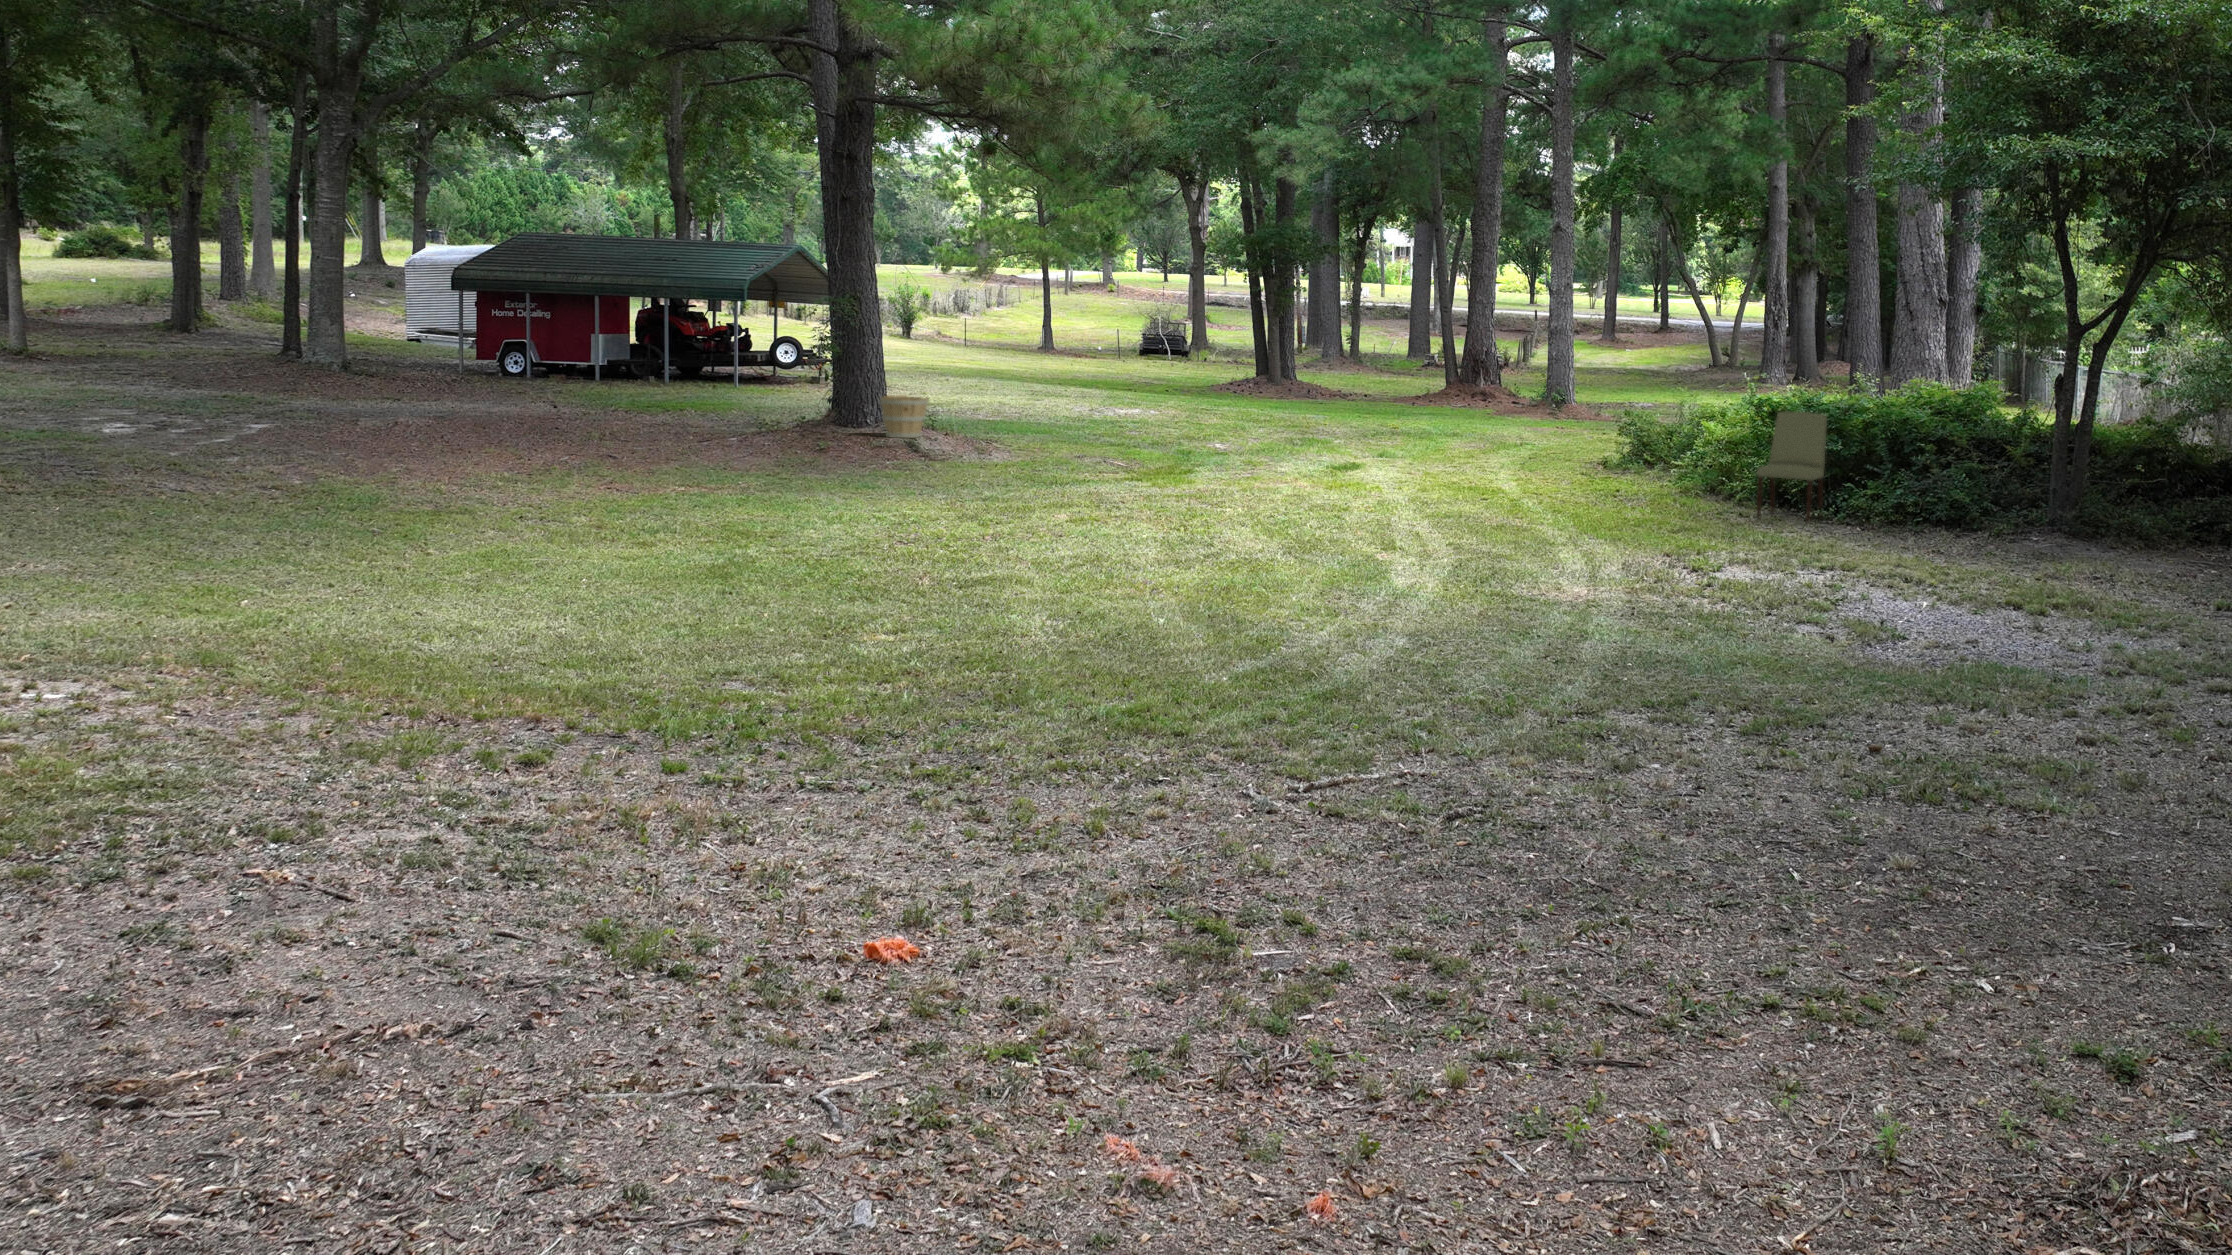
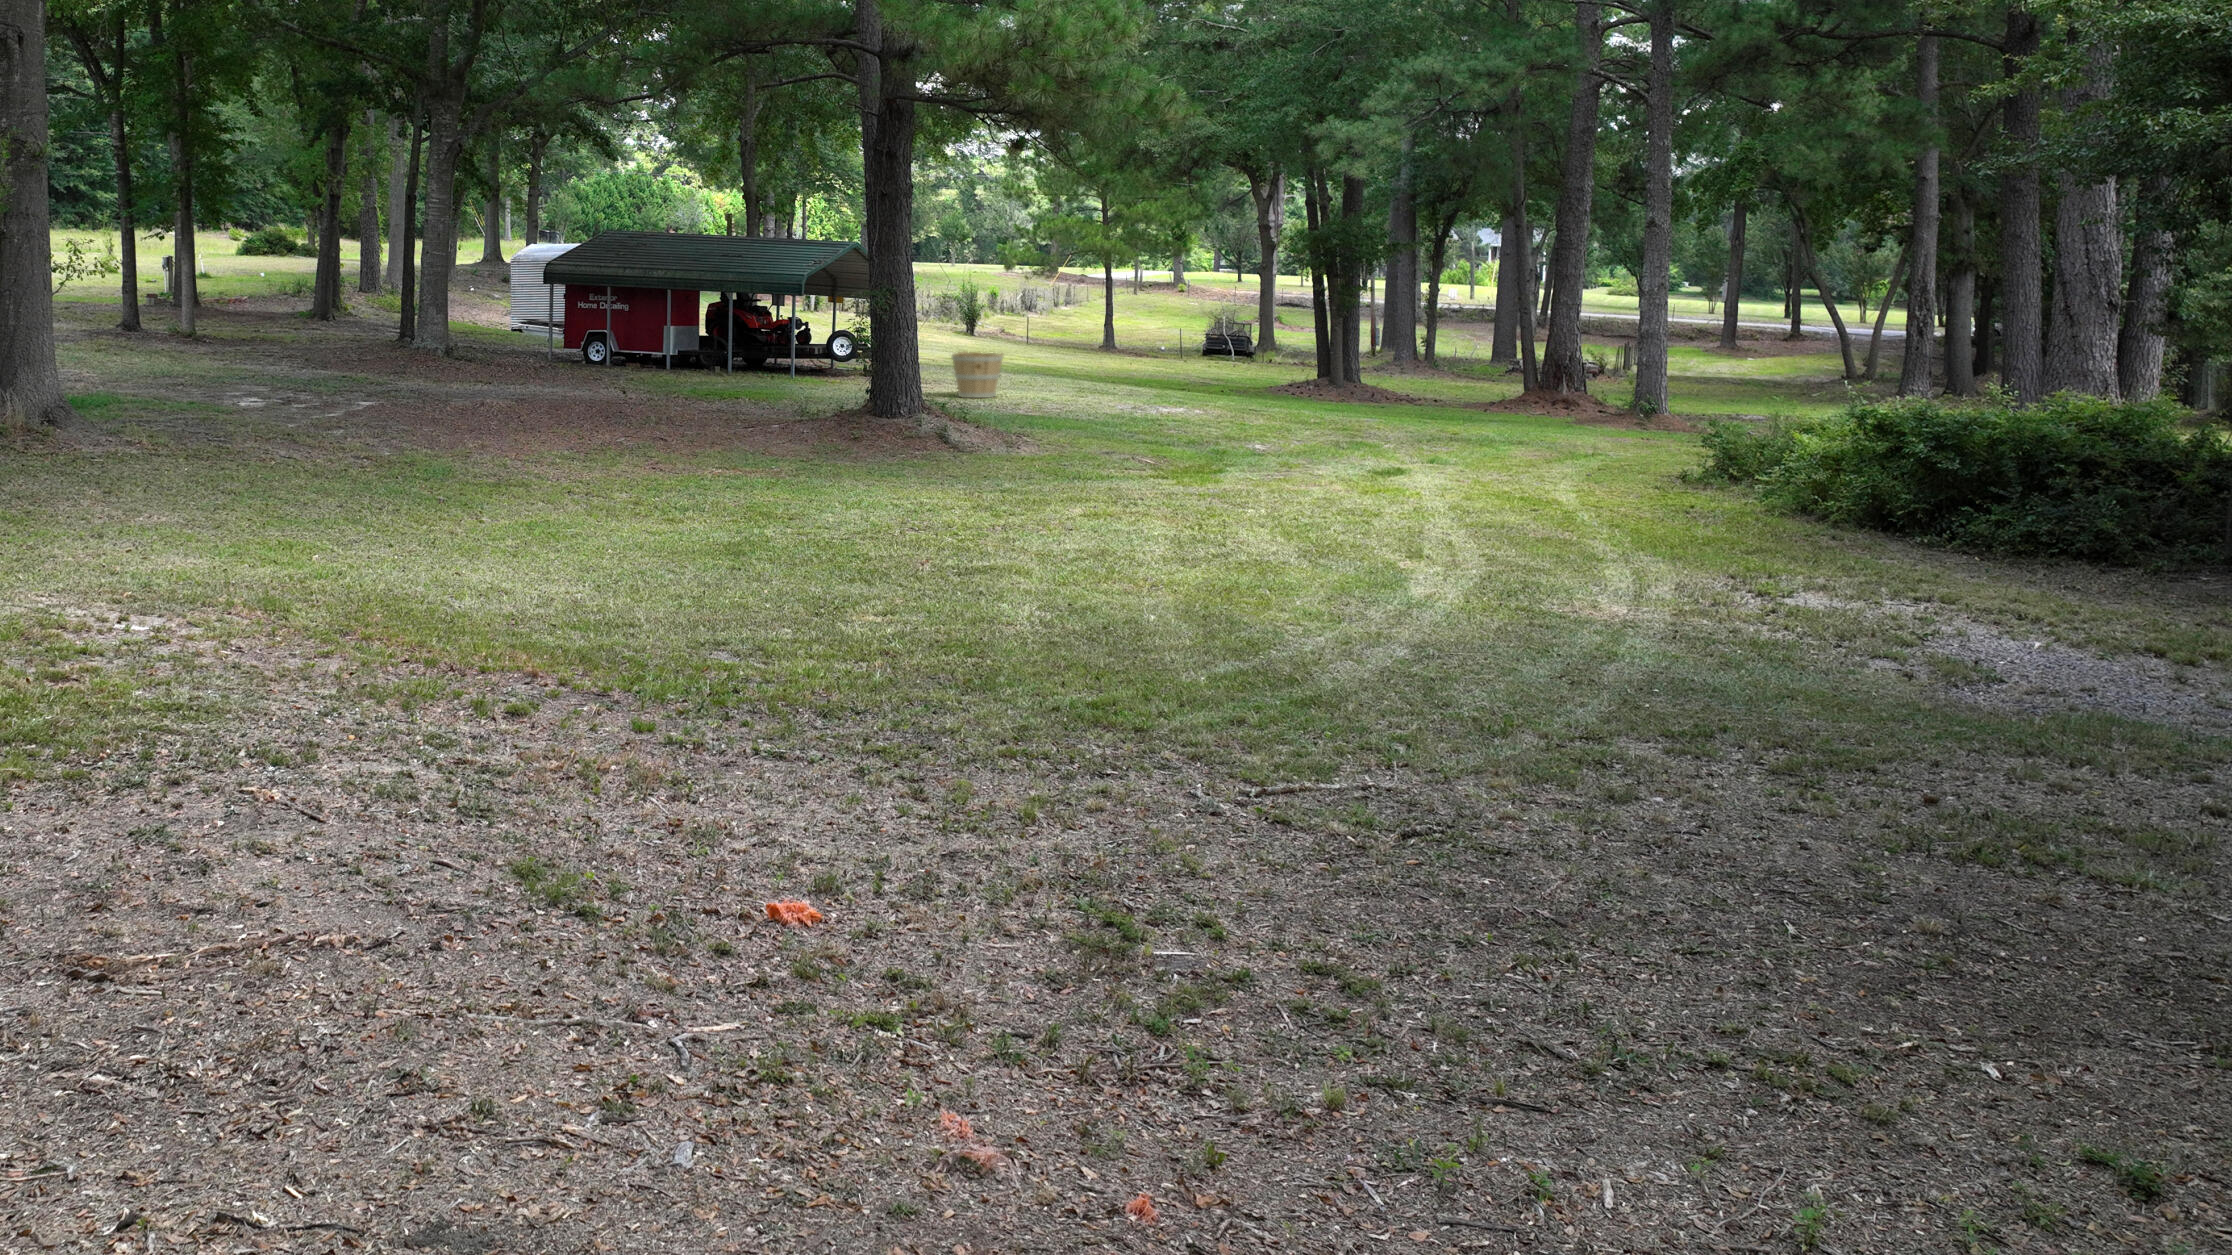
chair: present [1757,412,1827,522] -> none [2041,348,2153,496]

